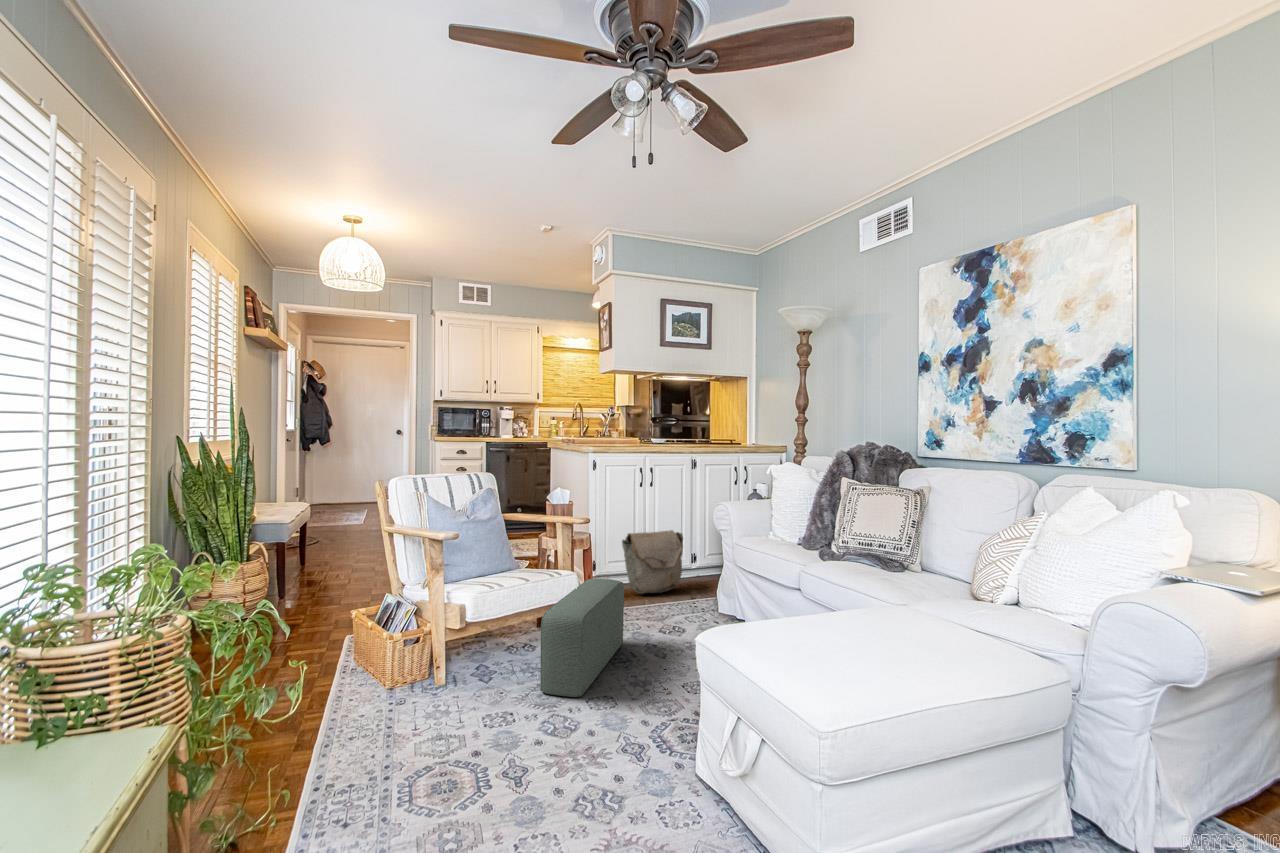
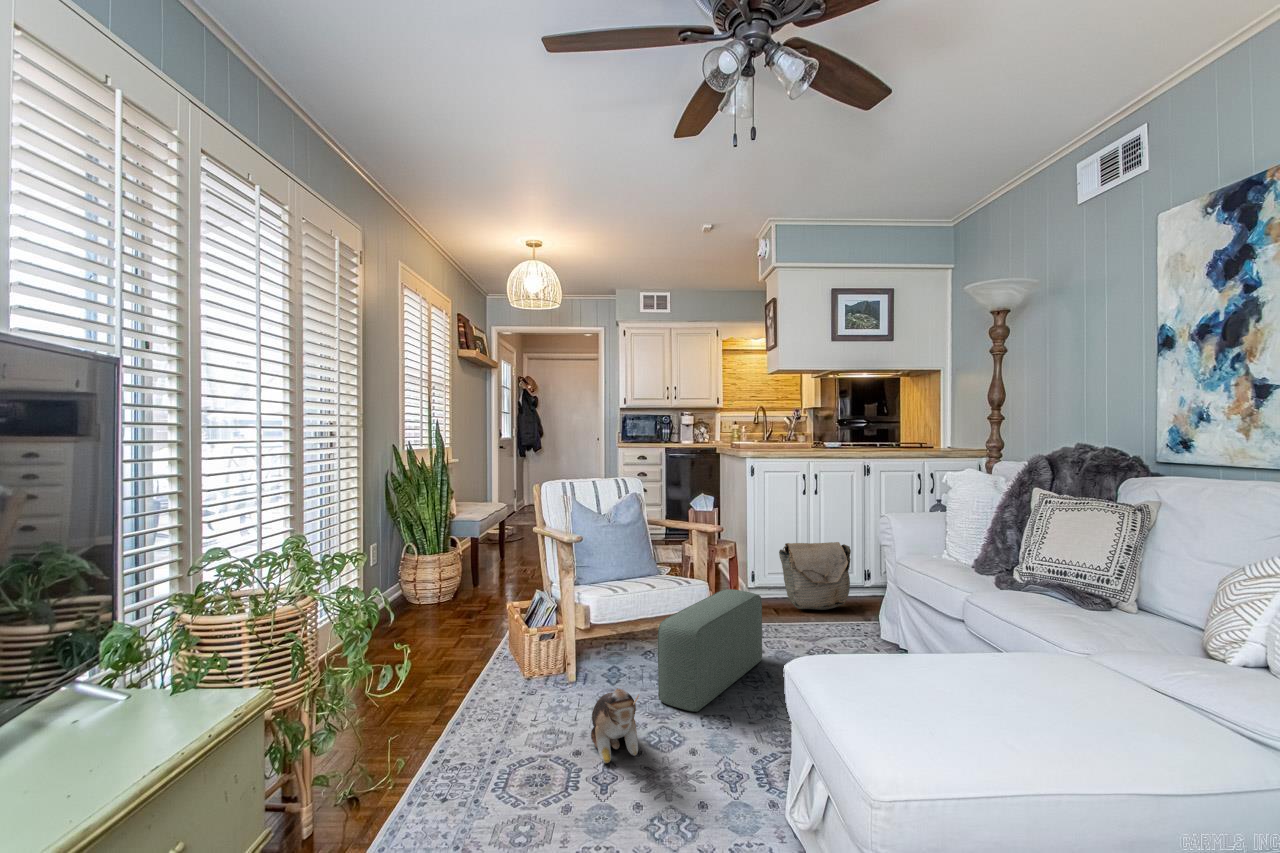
plush toy: none [484,681,549,758] -> present [591,689,639,763]

